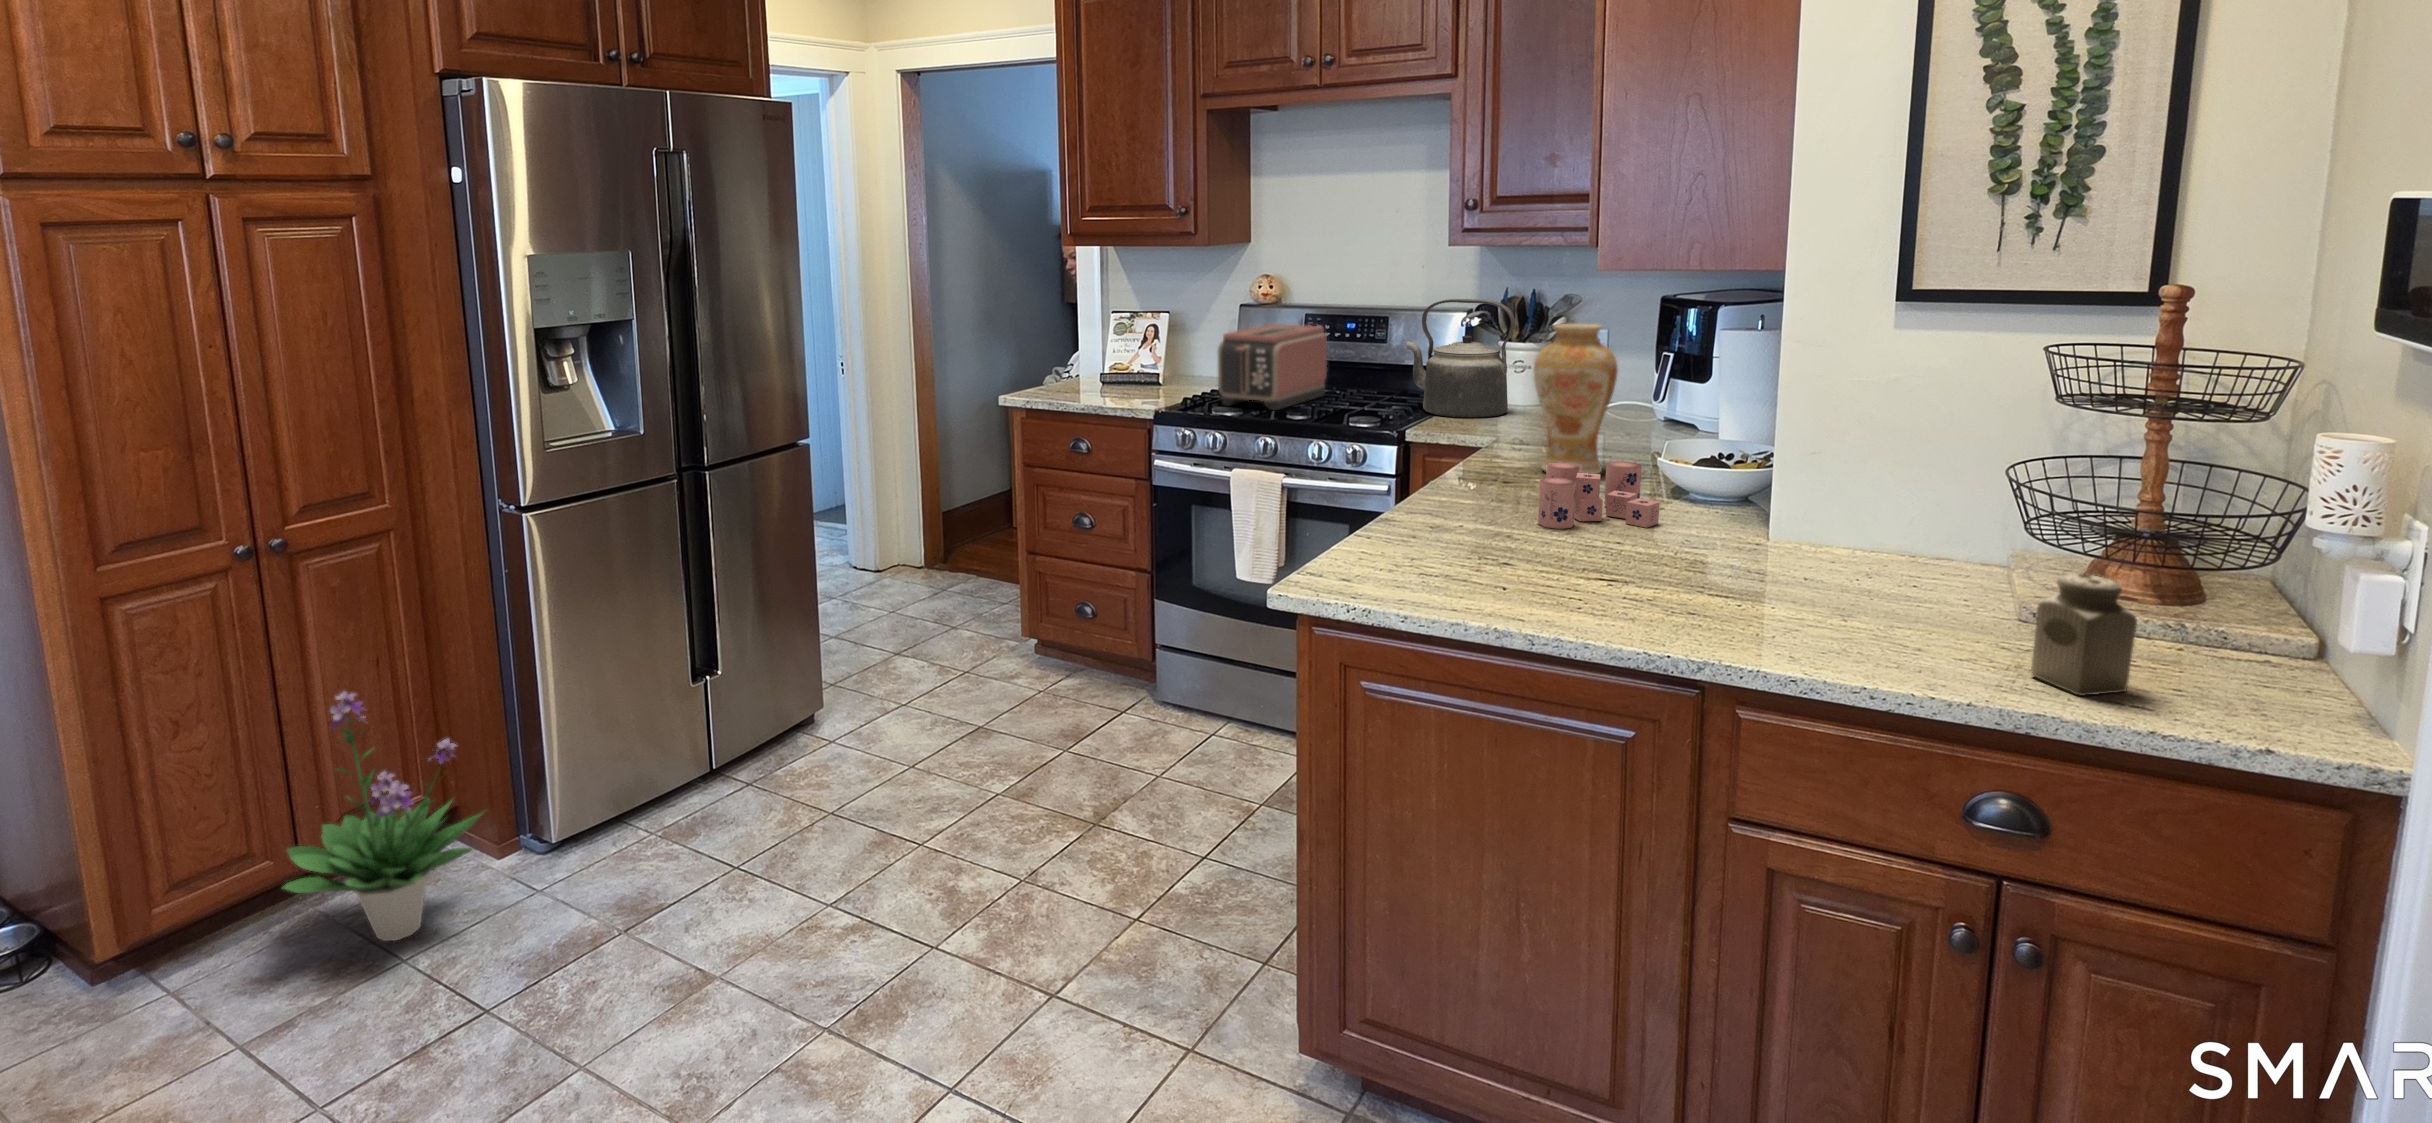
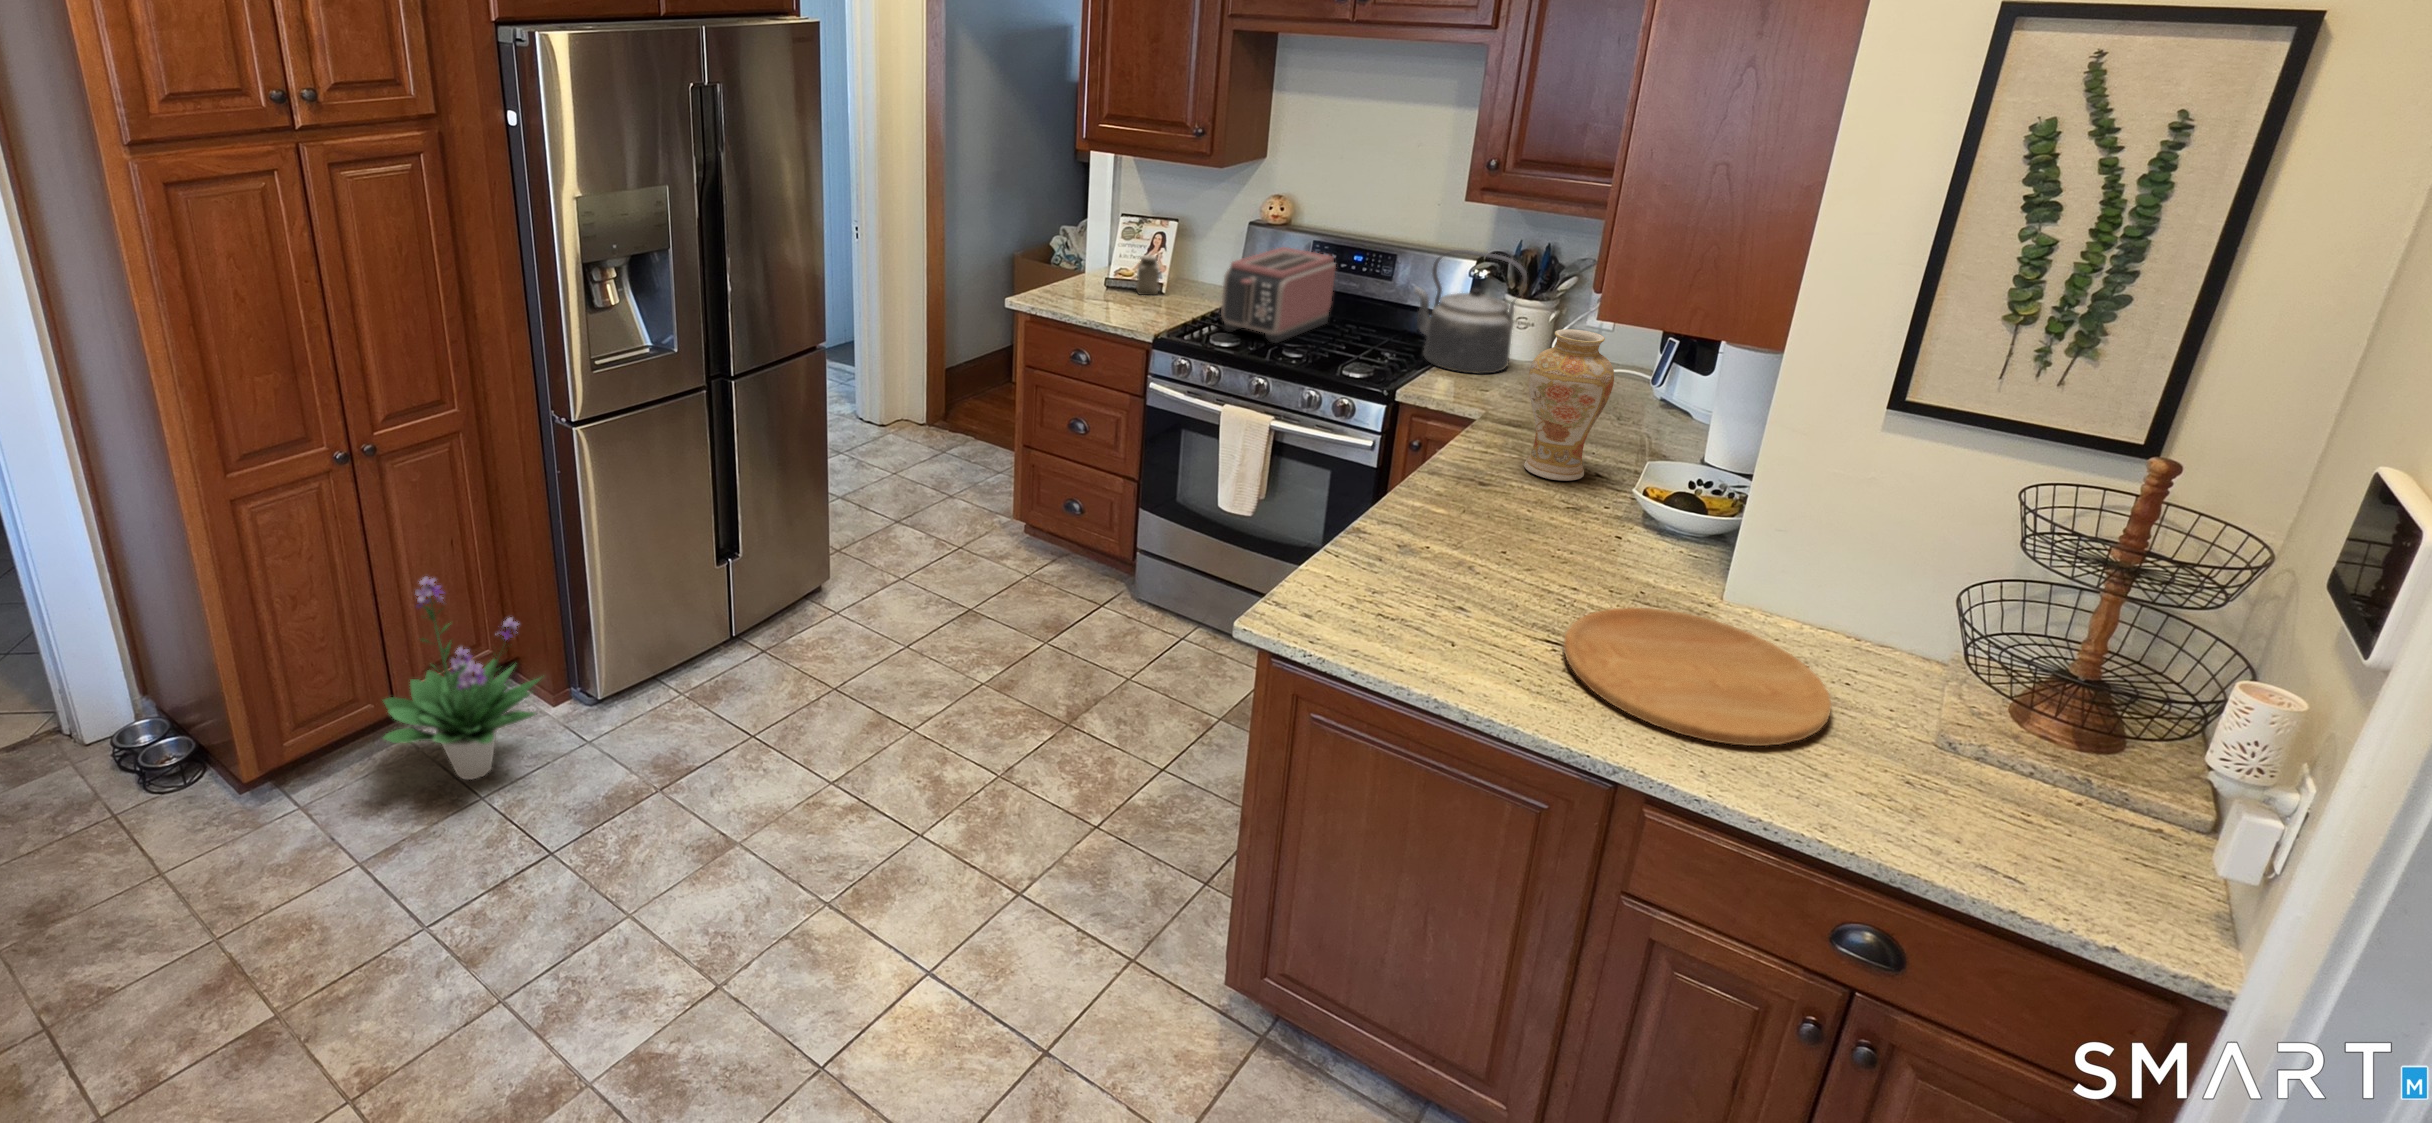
candle: present [1538,461,1660,529] -> none [1504,485,1626,568]
cutting board: none [1618,543,1905,635] -> present [1563,608,1831,746]
salt shaker: present [2031,574,2137,696] -> present [1136,255,1160,295]

